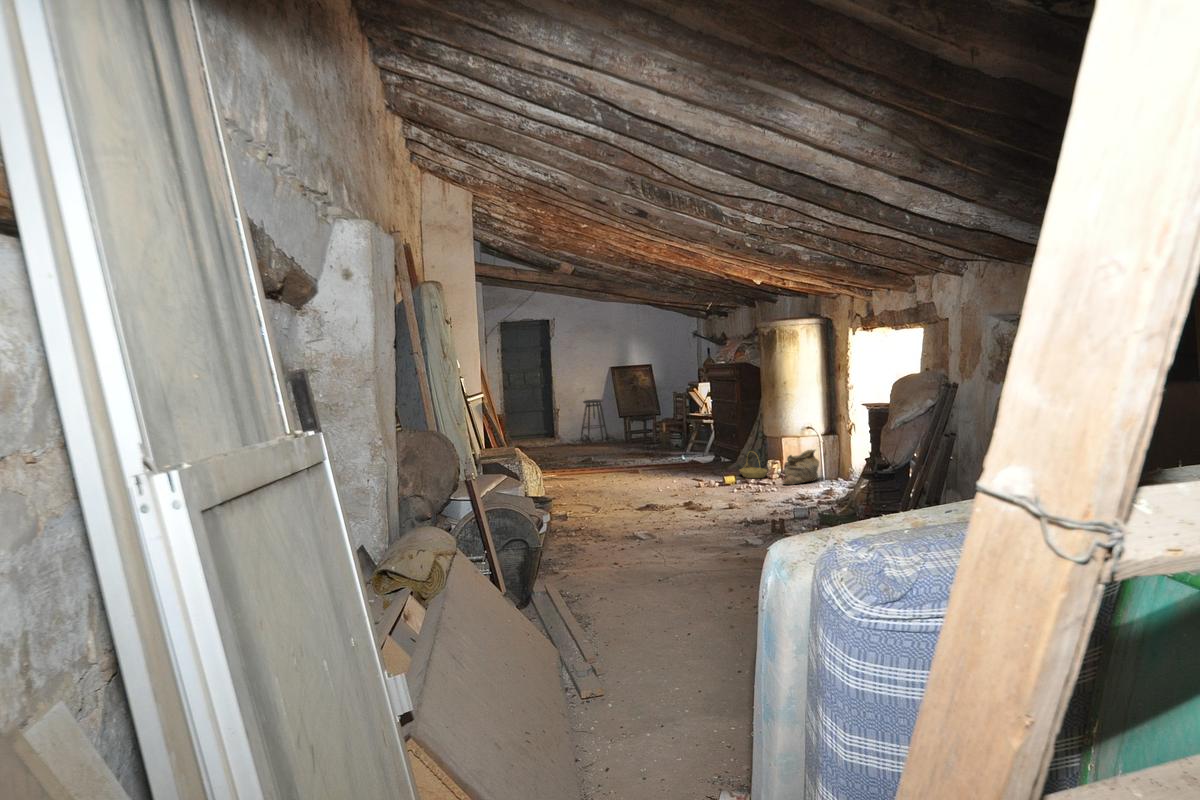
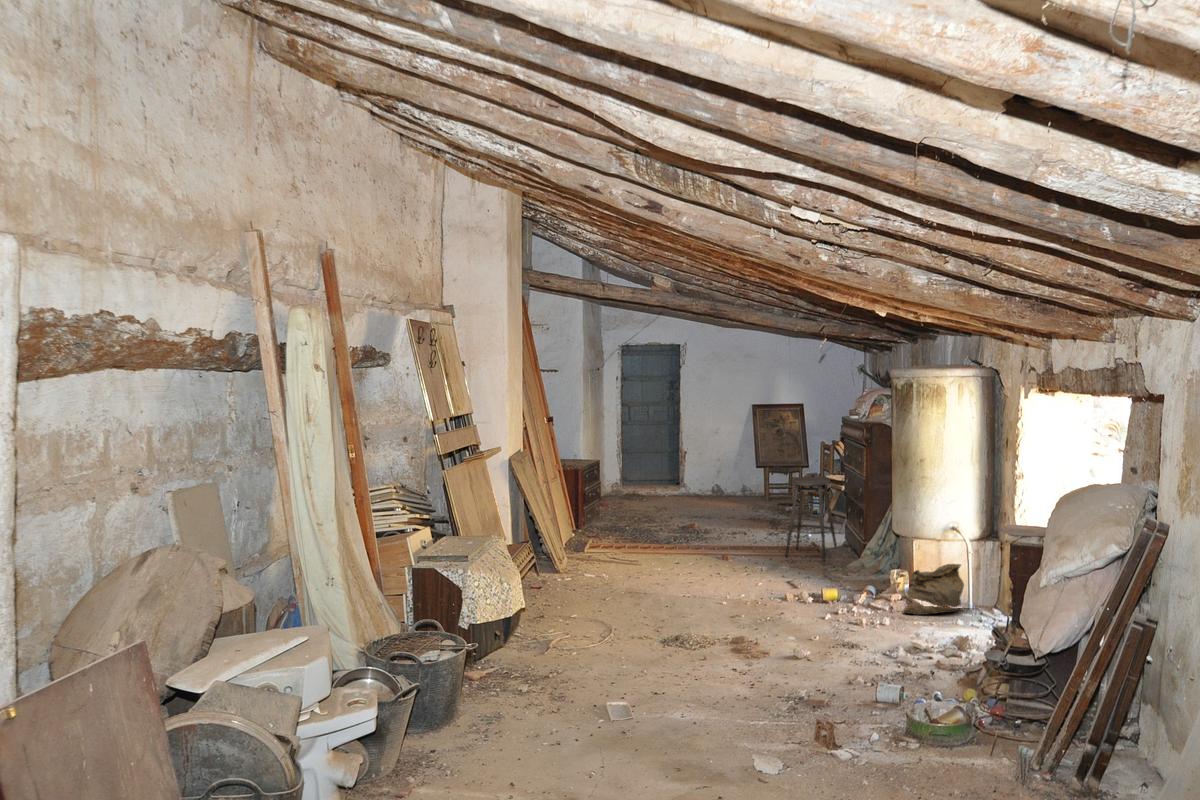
stool: present [580,399,607,441] -> present [785,478,837,560]
basket: present [740,451,768,478] -> none [848,553,890,596]

